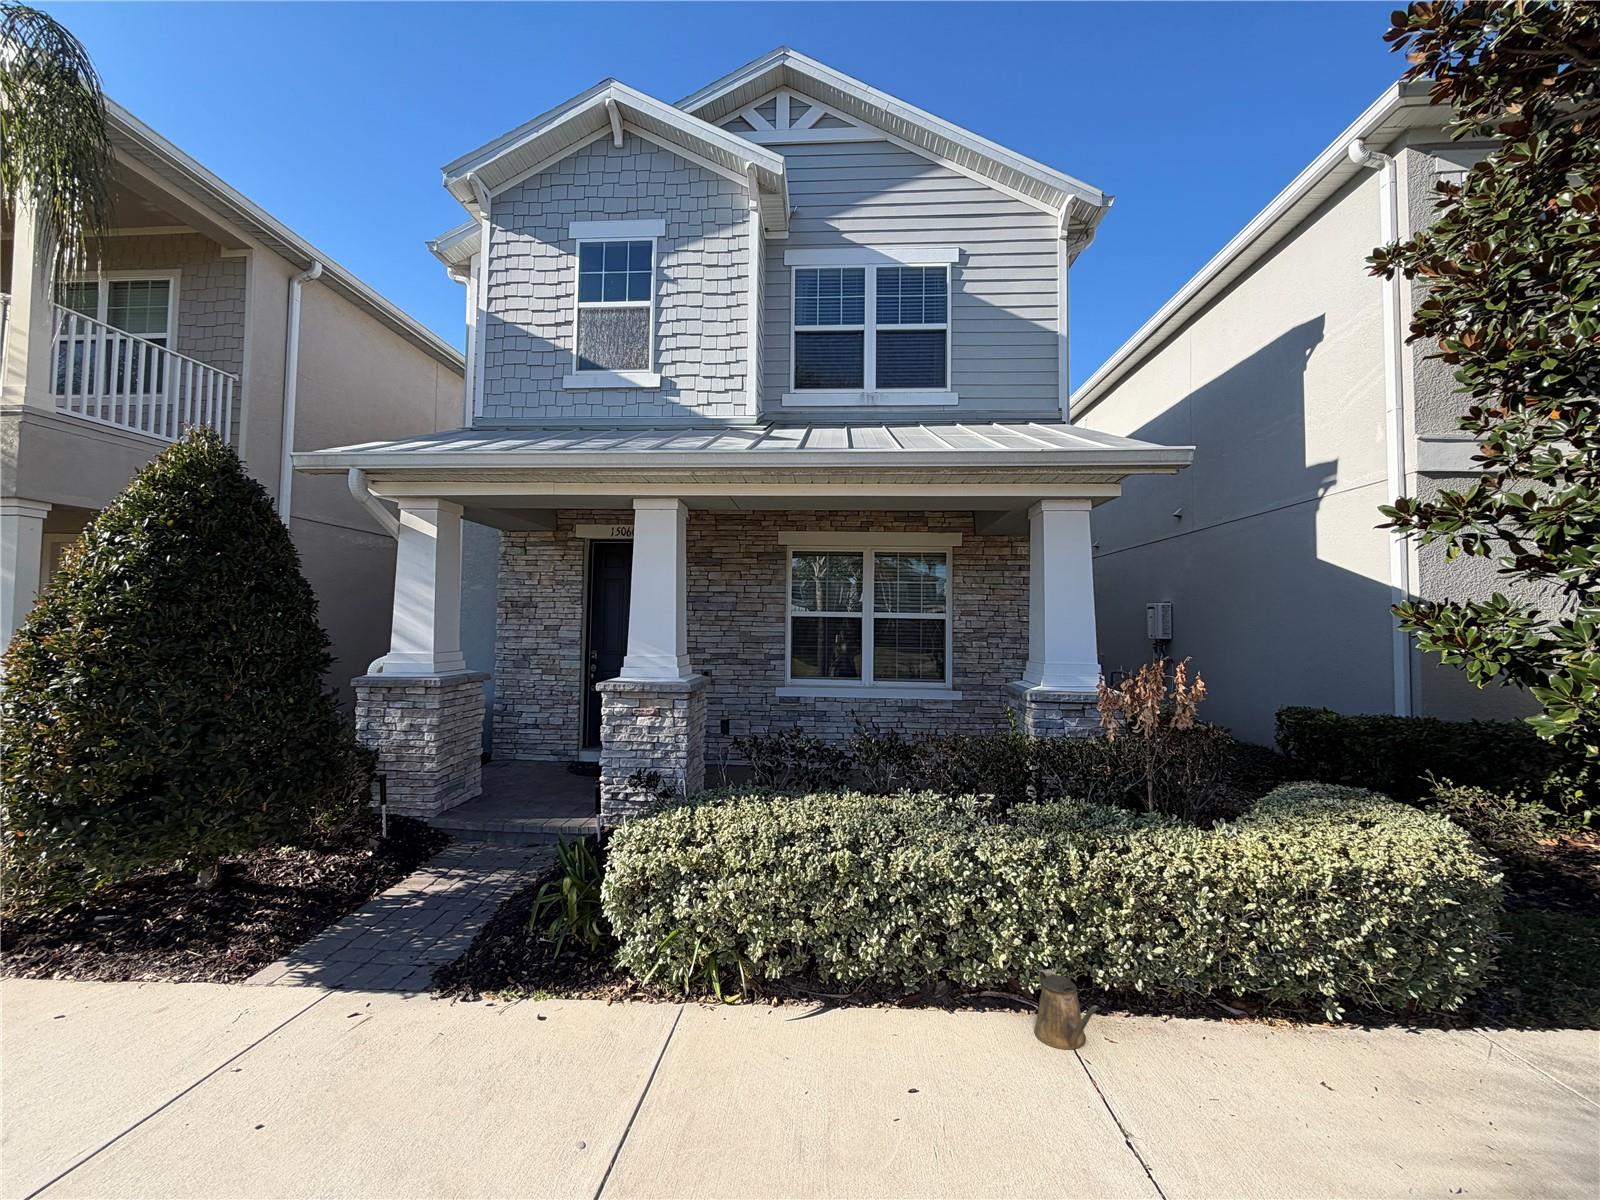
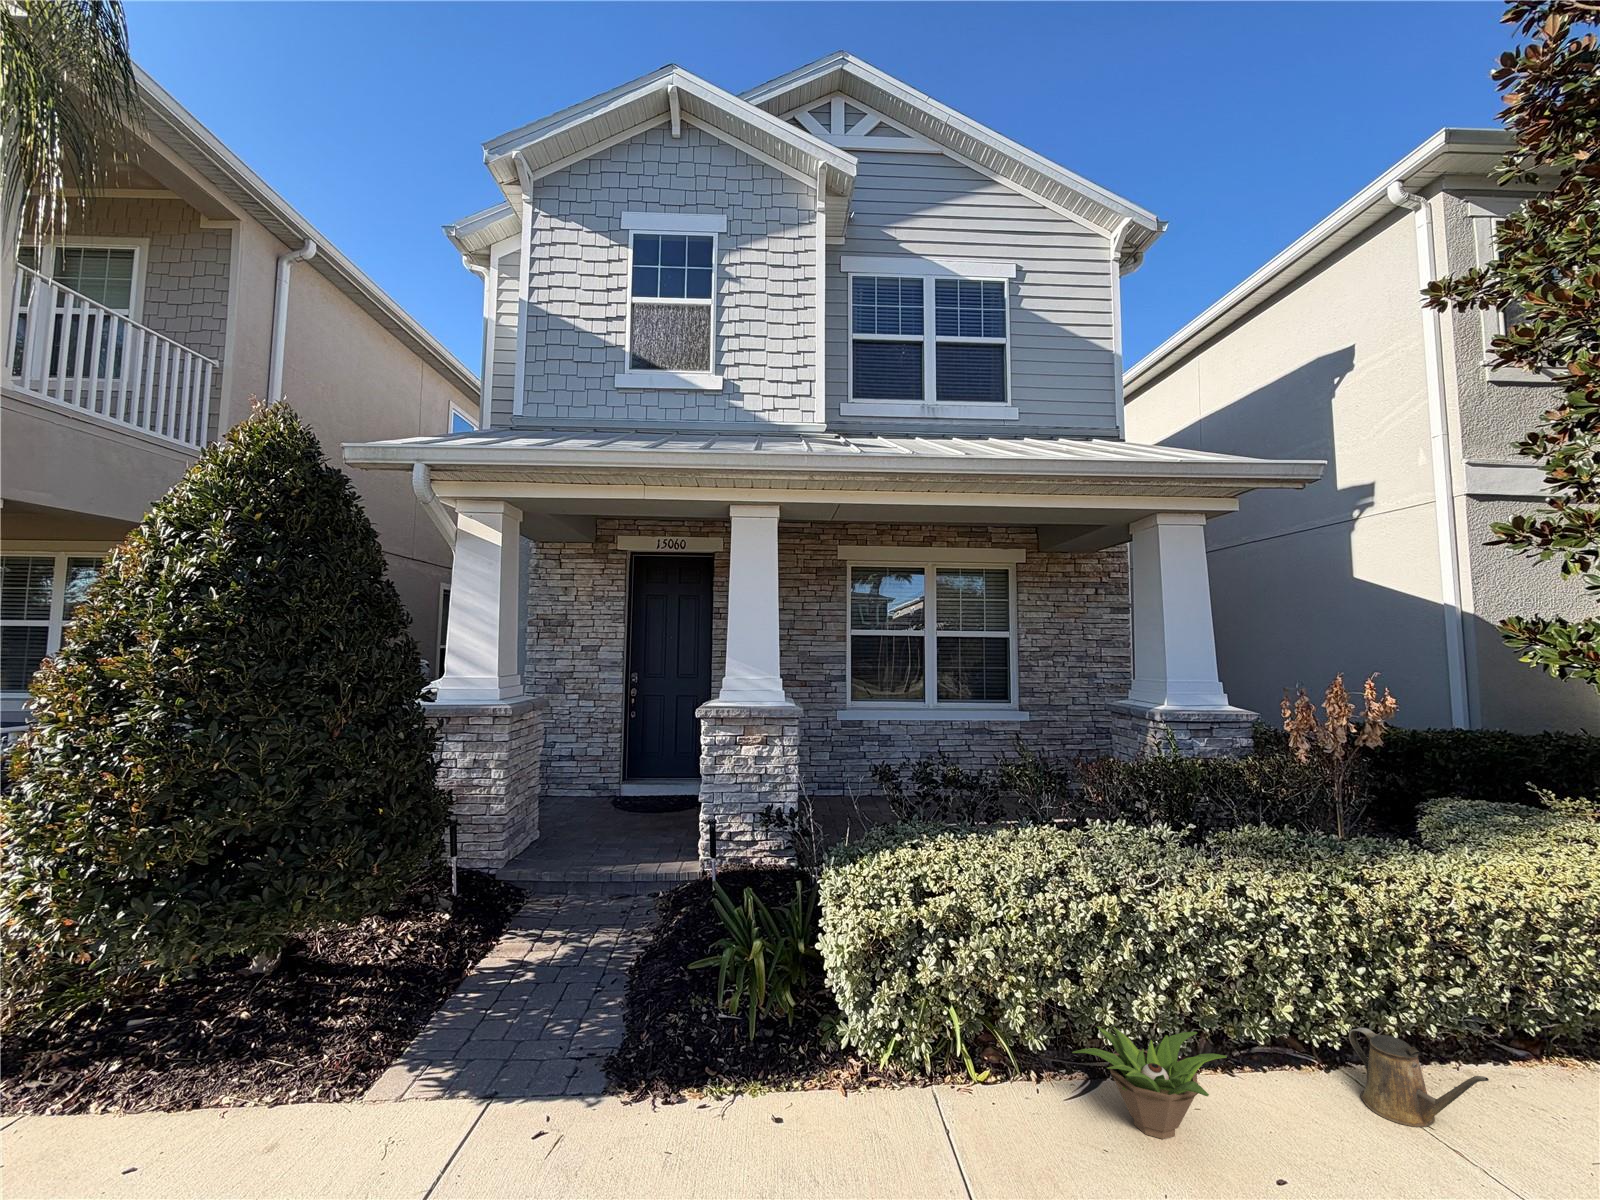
decorative plant: none [780,957,898,1045] -> present [1072,1026,1227,1139]

